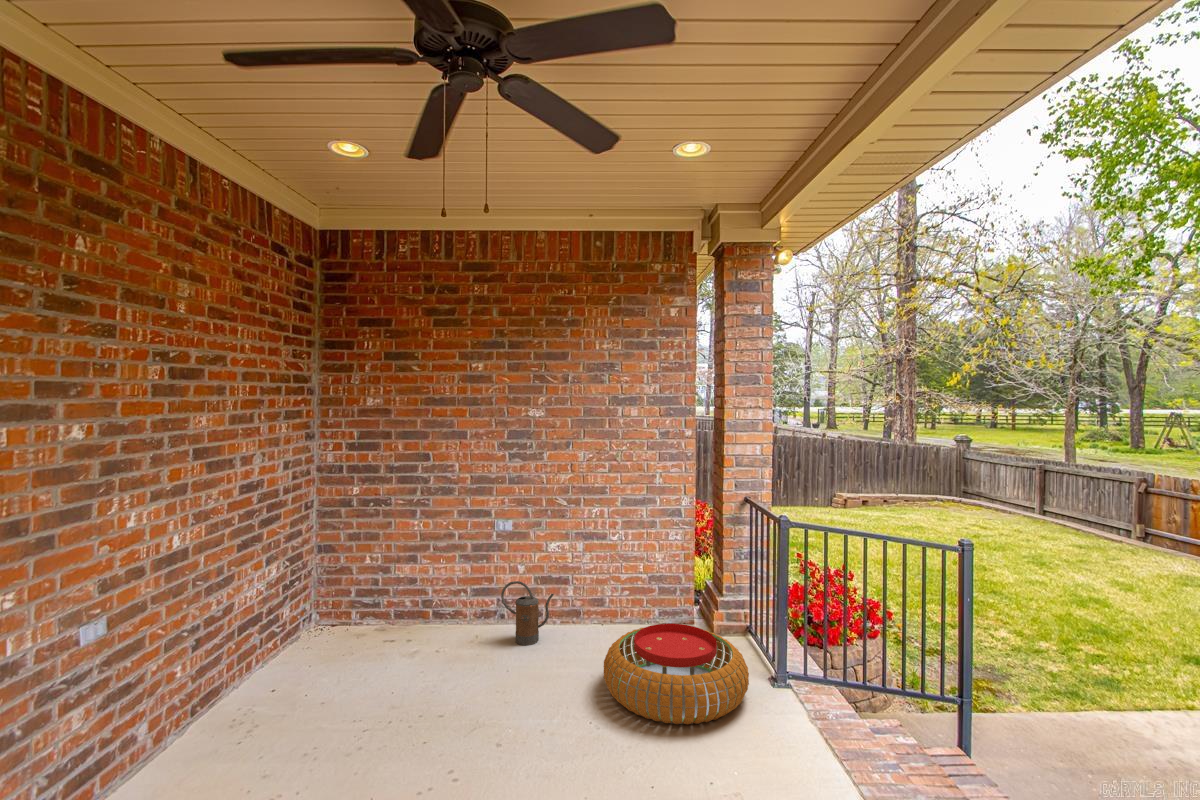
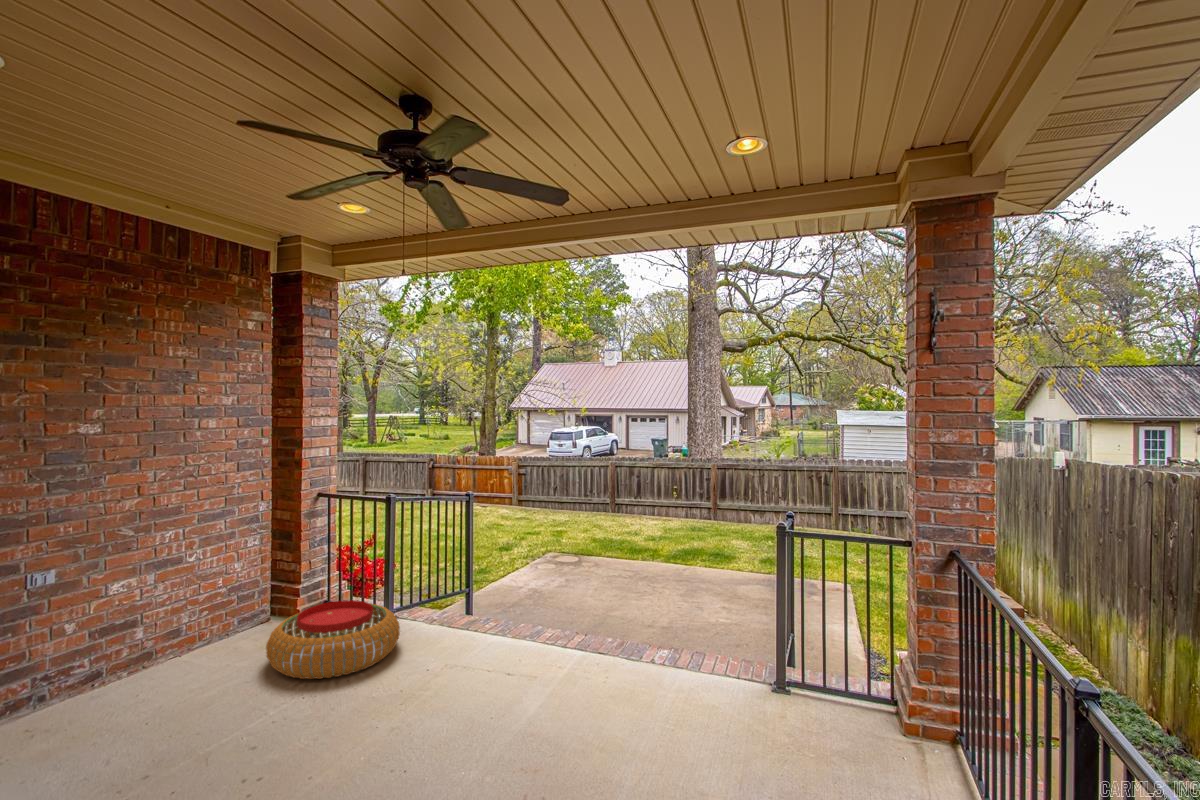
watering can: present [501,581,554,645] -> none [74,635,150,710]

